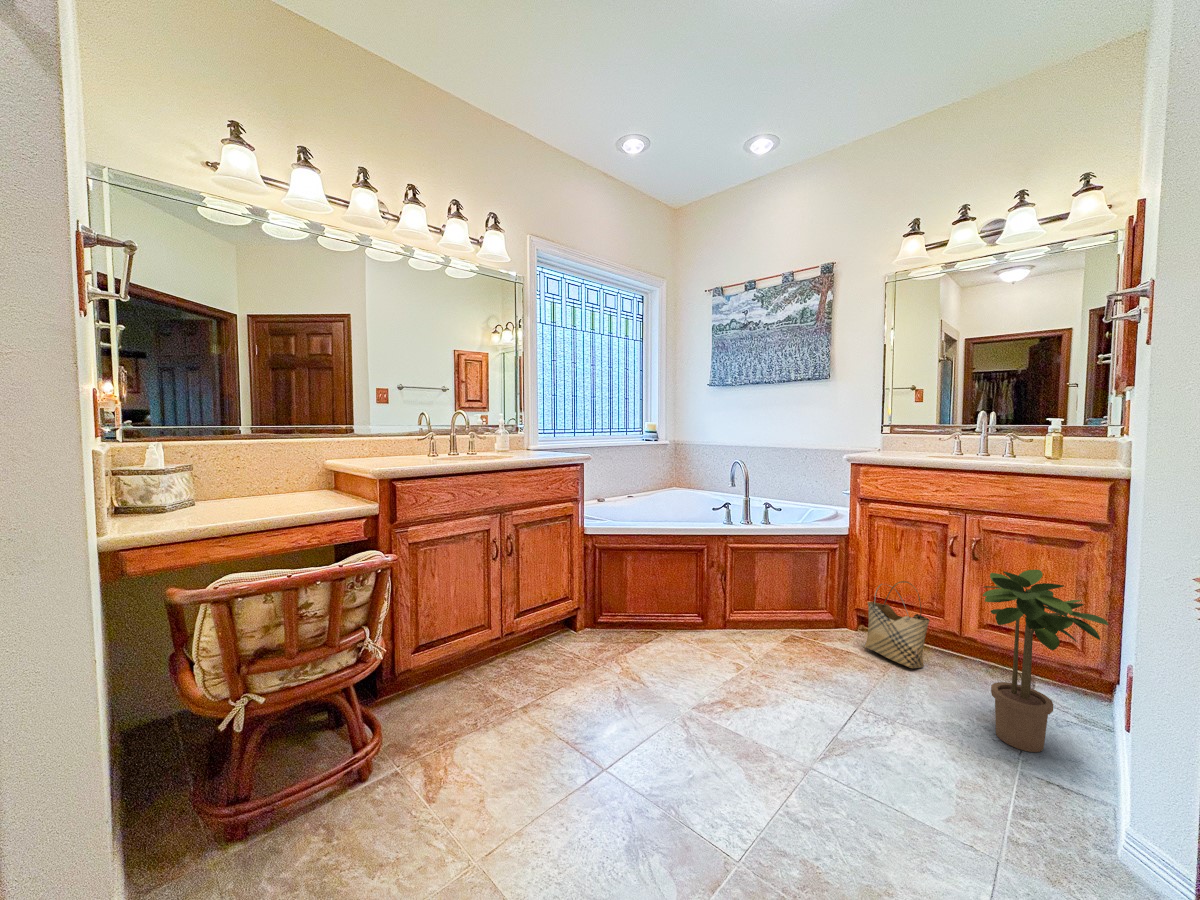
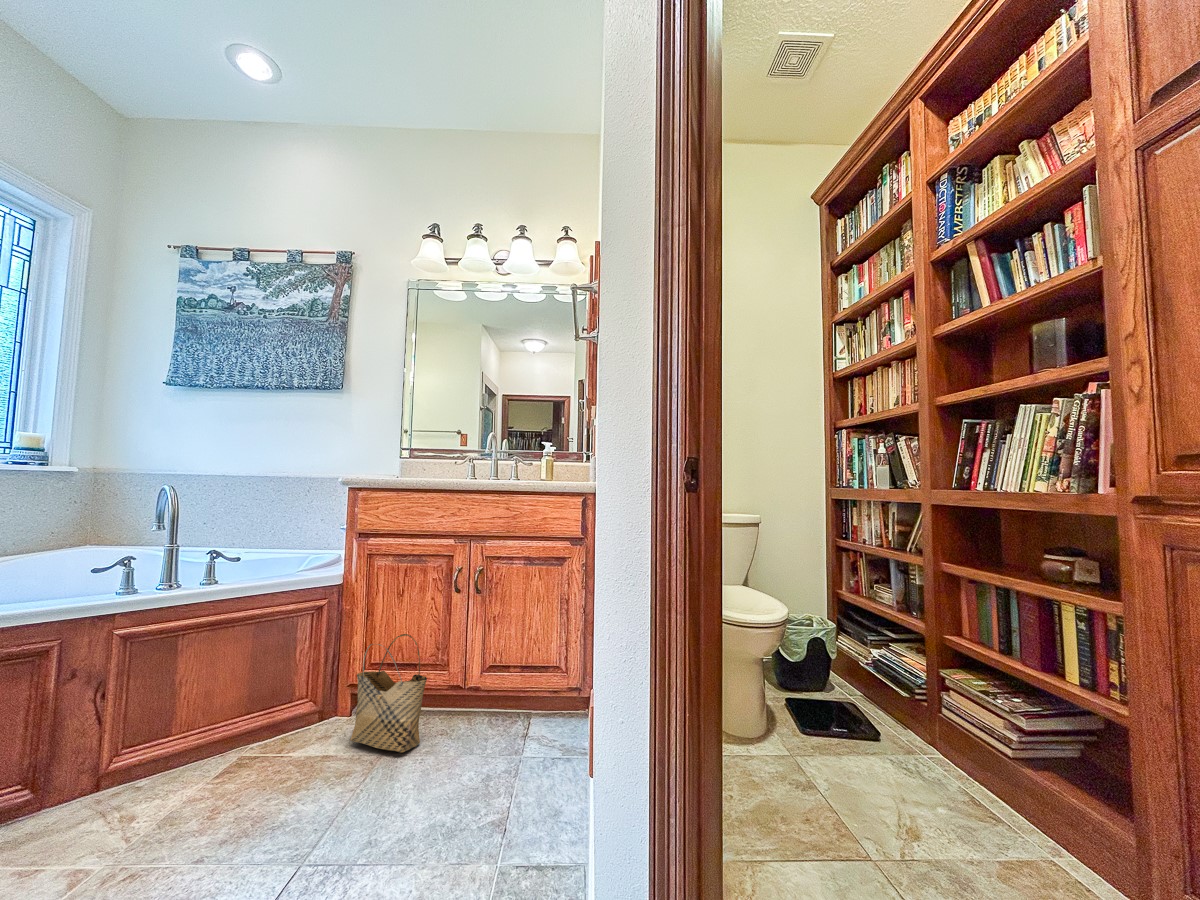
potted plant: present [983,570,1109,752] -> none [454,590,569,826]

